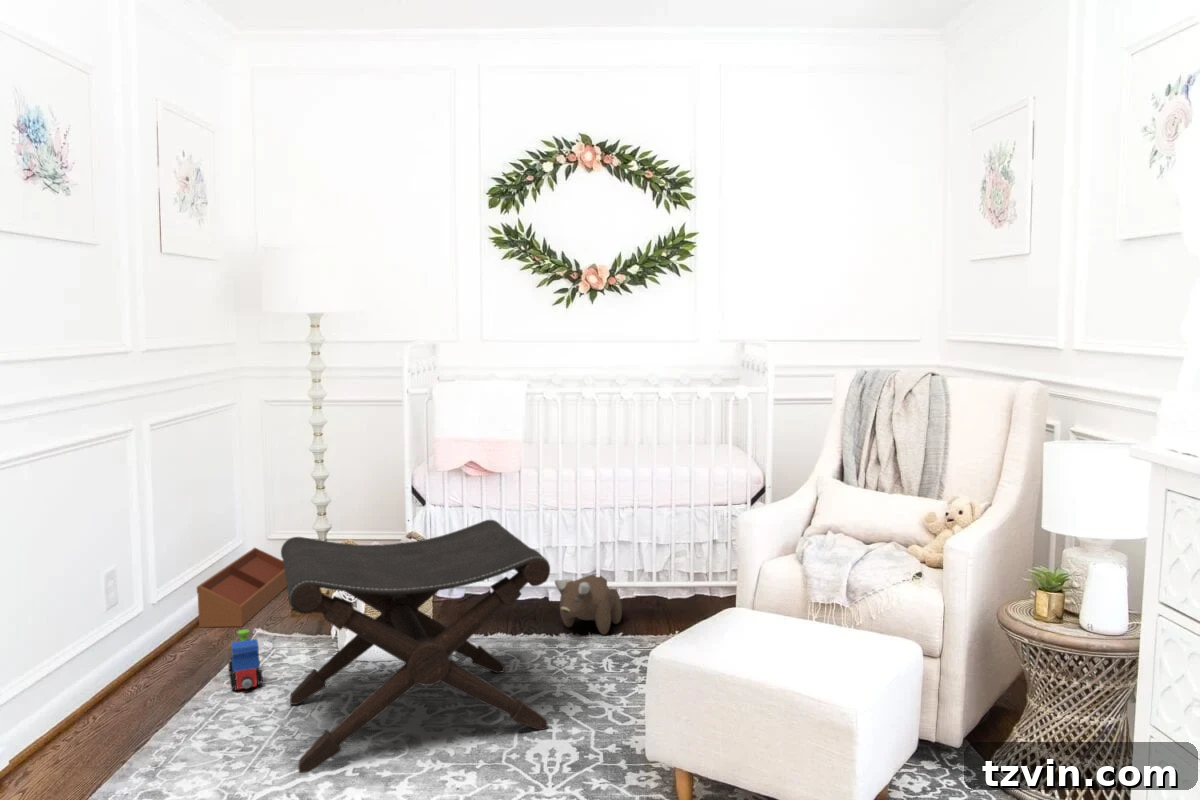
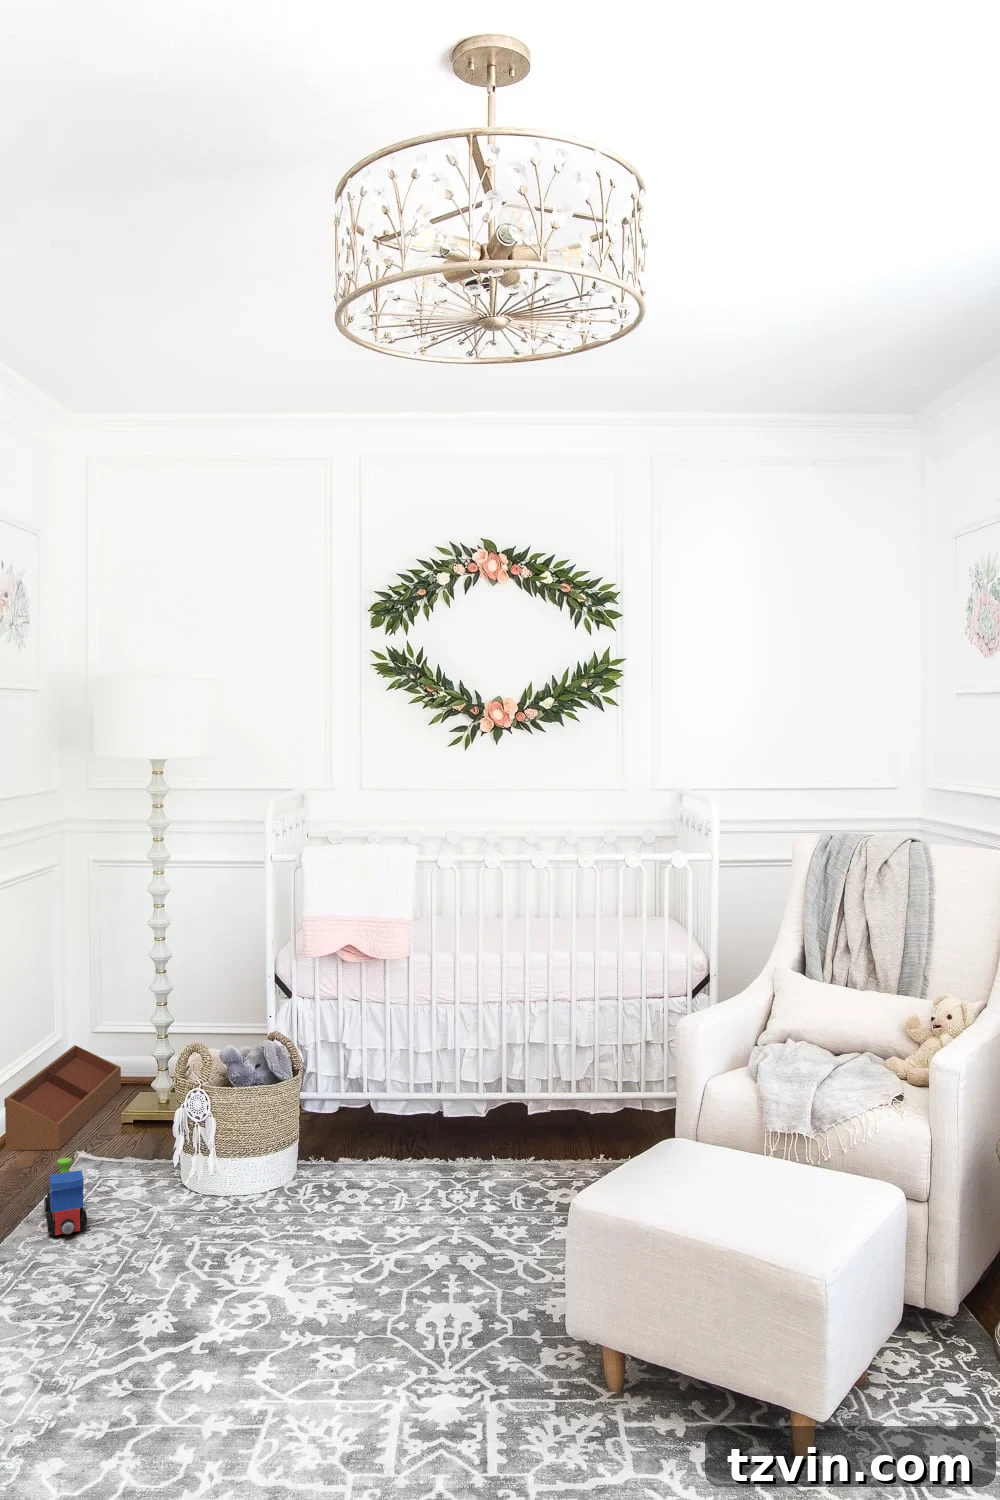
footstool: present [281,520,550,773] -> none [116,1020,447,1348]
plush toy: present [555,575,622,634] -> none [450,1085,533,1162]

